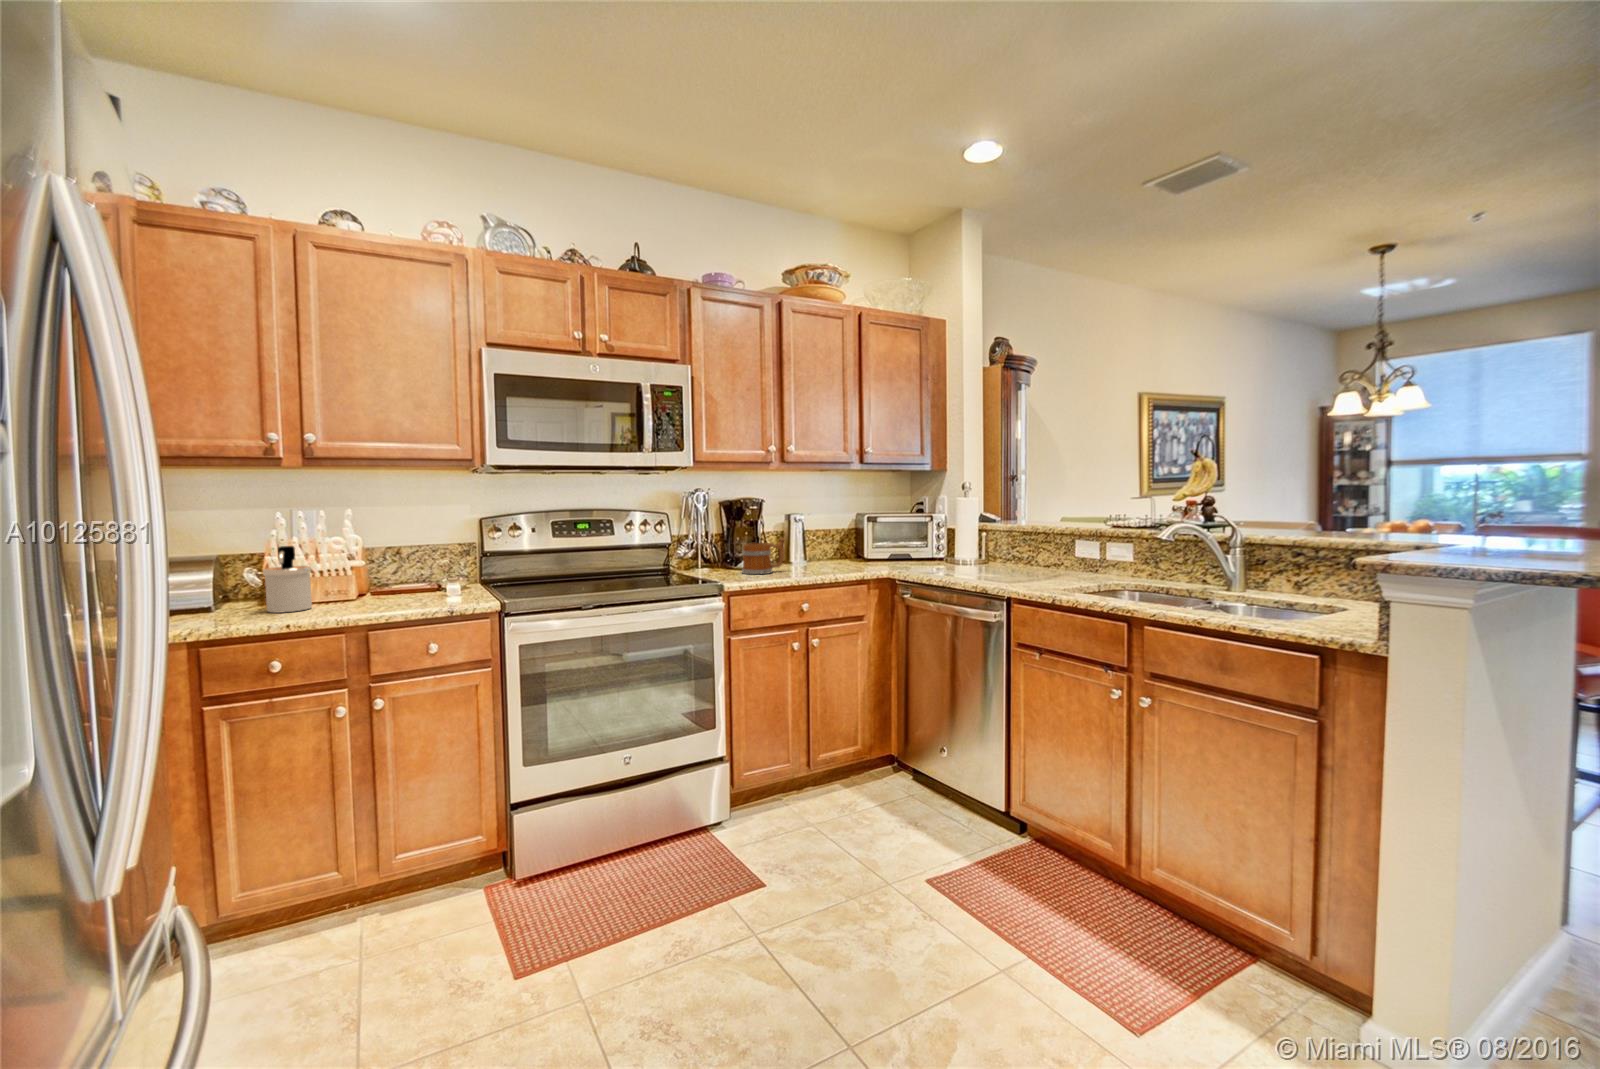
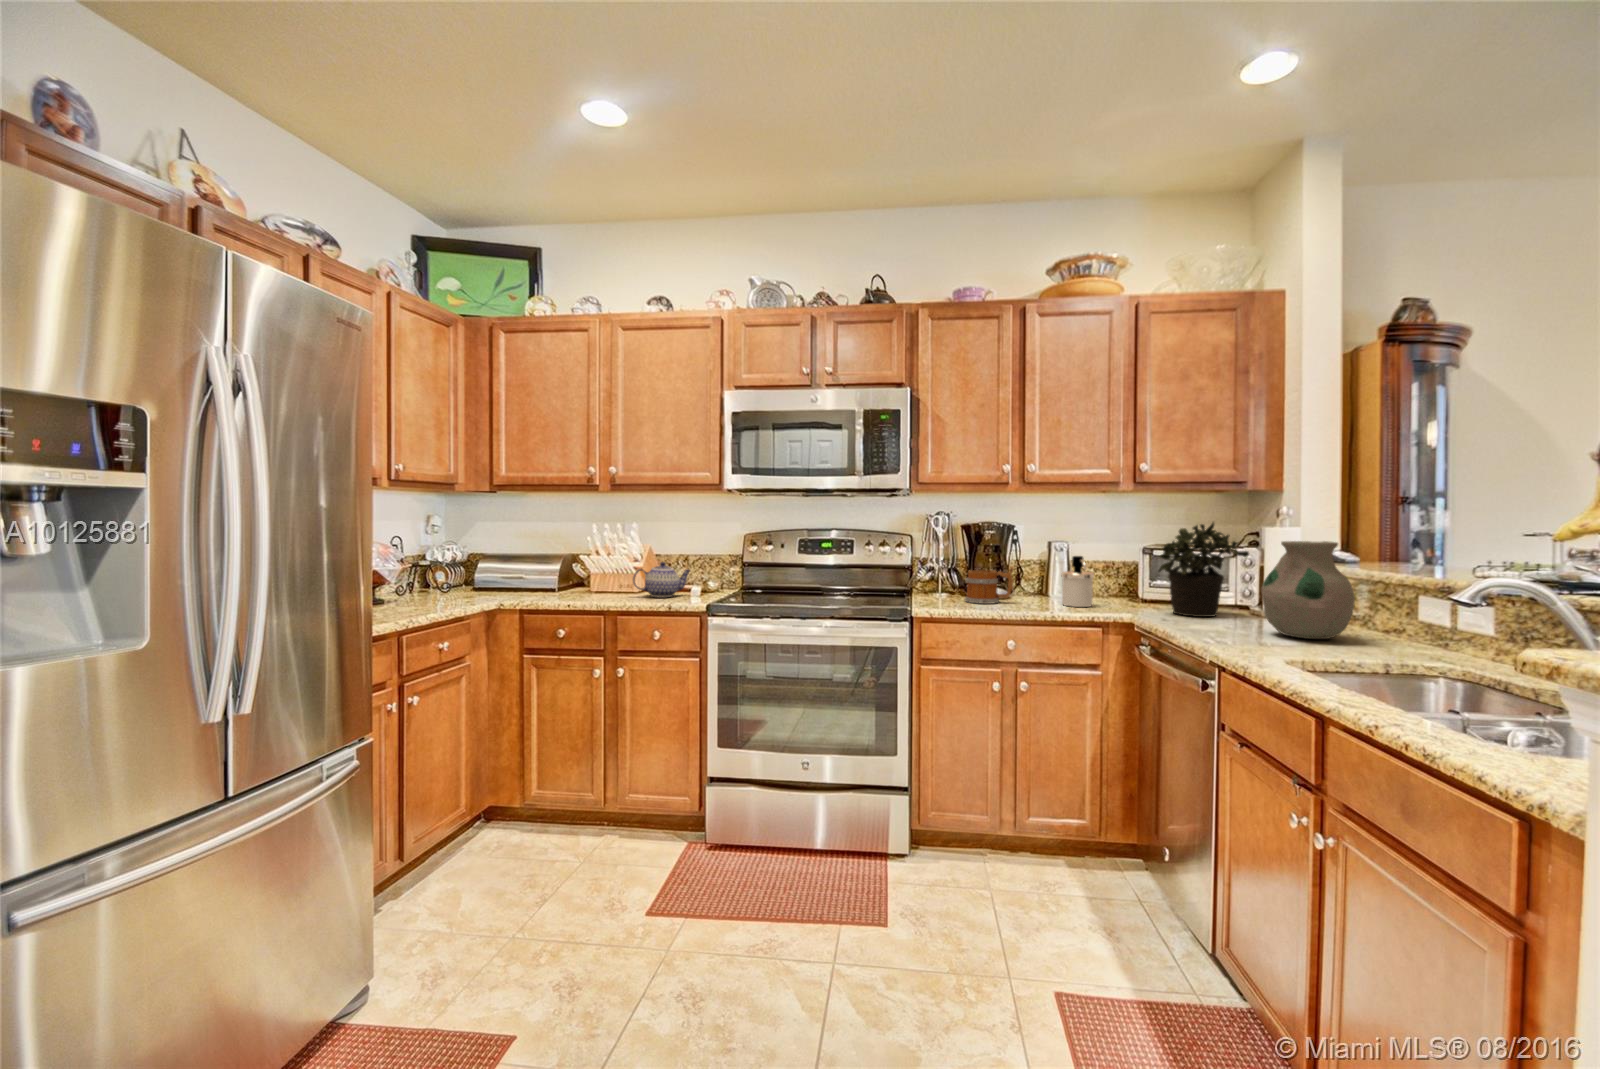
potted plant: none [899,493,956,569] -> present [1158,522,1249,617]
vase: none [988,505,1046,576] -> present [1262,541,1355,639]
soap dispenser: present [263,546,312,613] -> present [1061,556,1094,607]
teapot: none [364,556,441,602] -> present [633,562,690,597]

